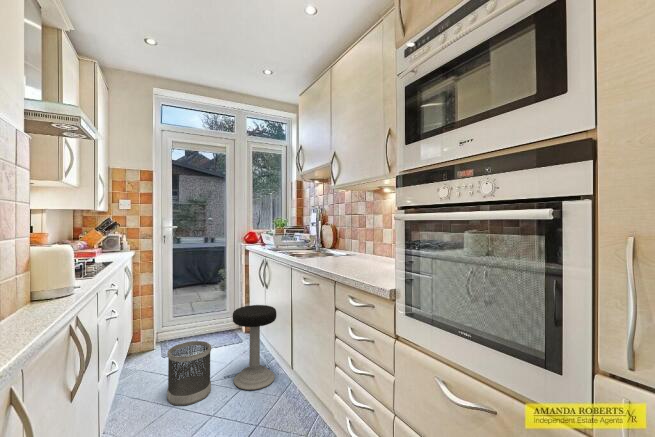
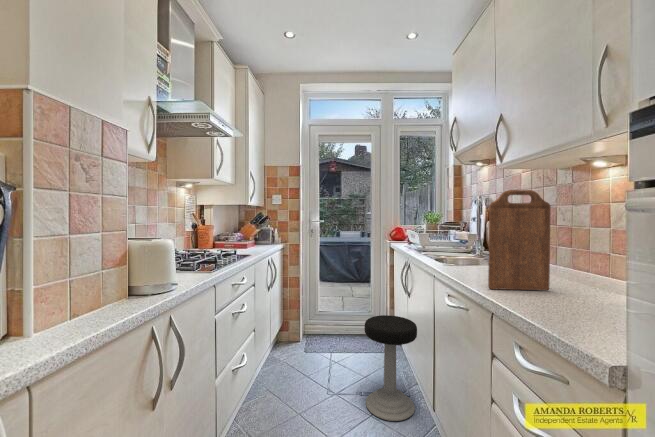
cutting board: none [331,205,363,269] -> present [488,190,551,290]
wastebasket: present [167,341,211,406] -> none [298,345,341,416]

